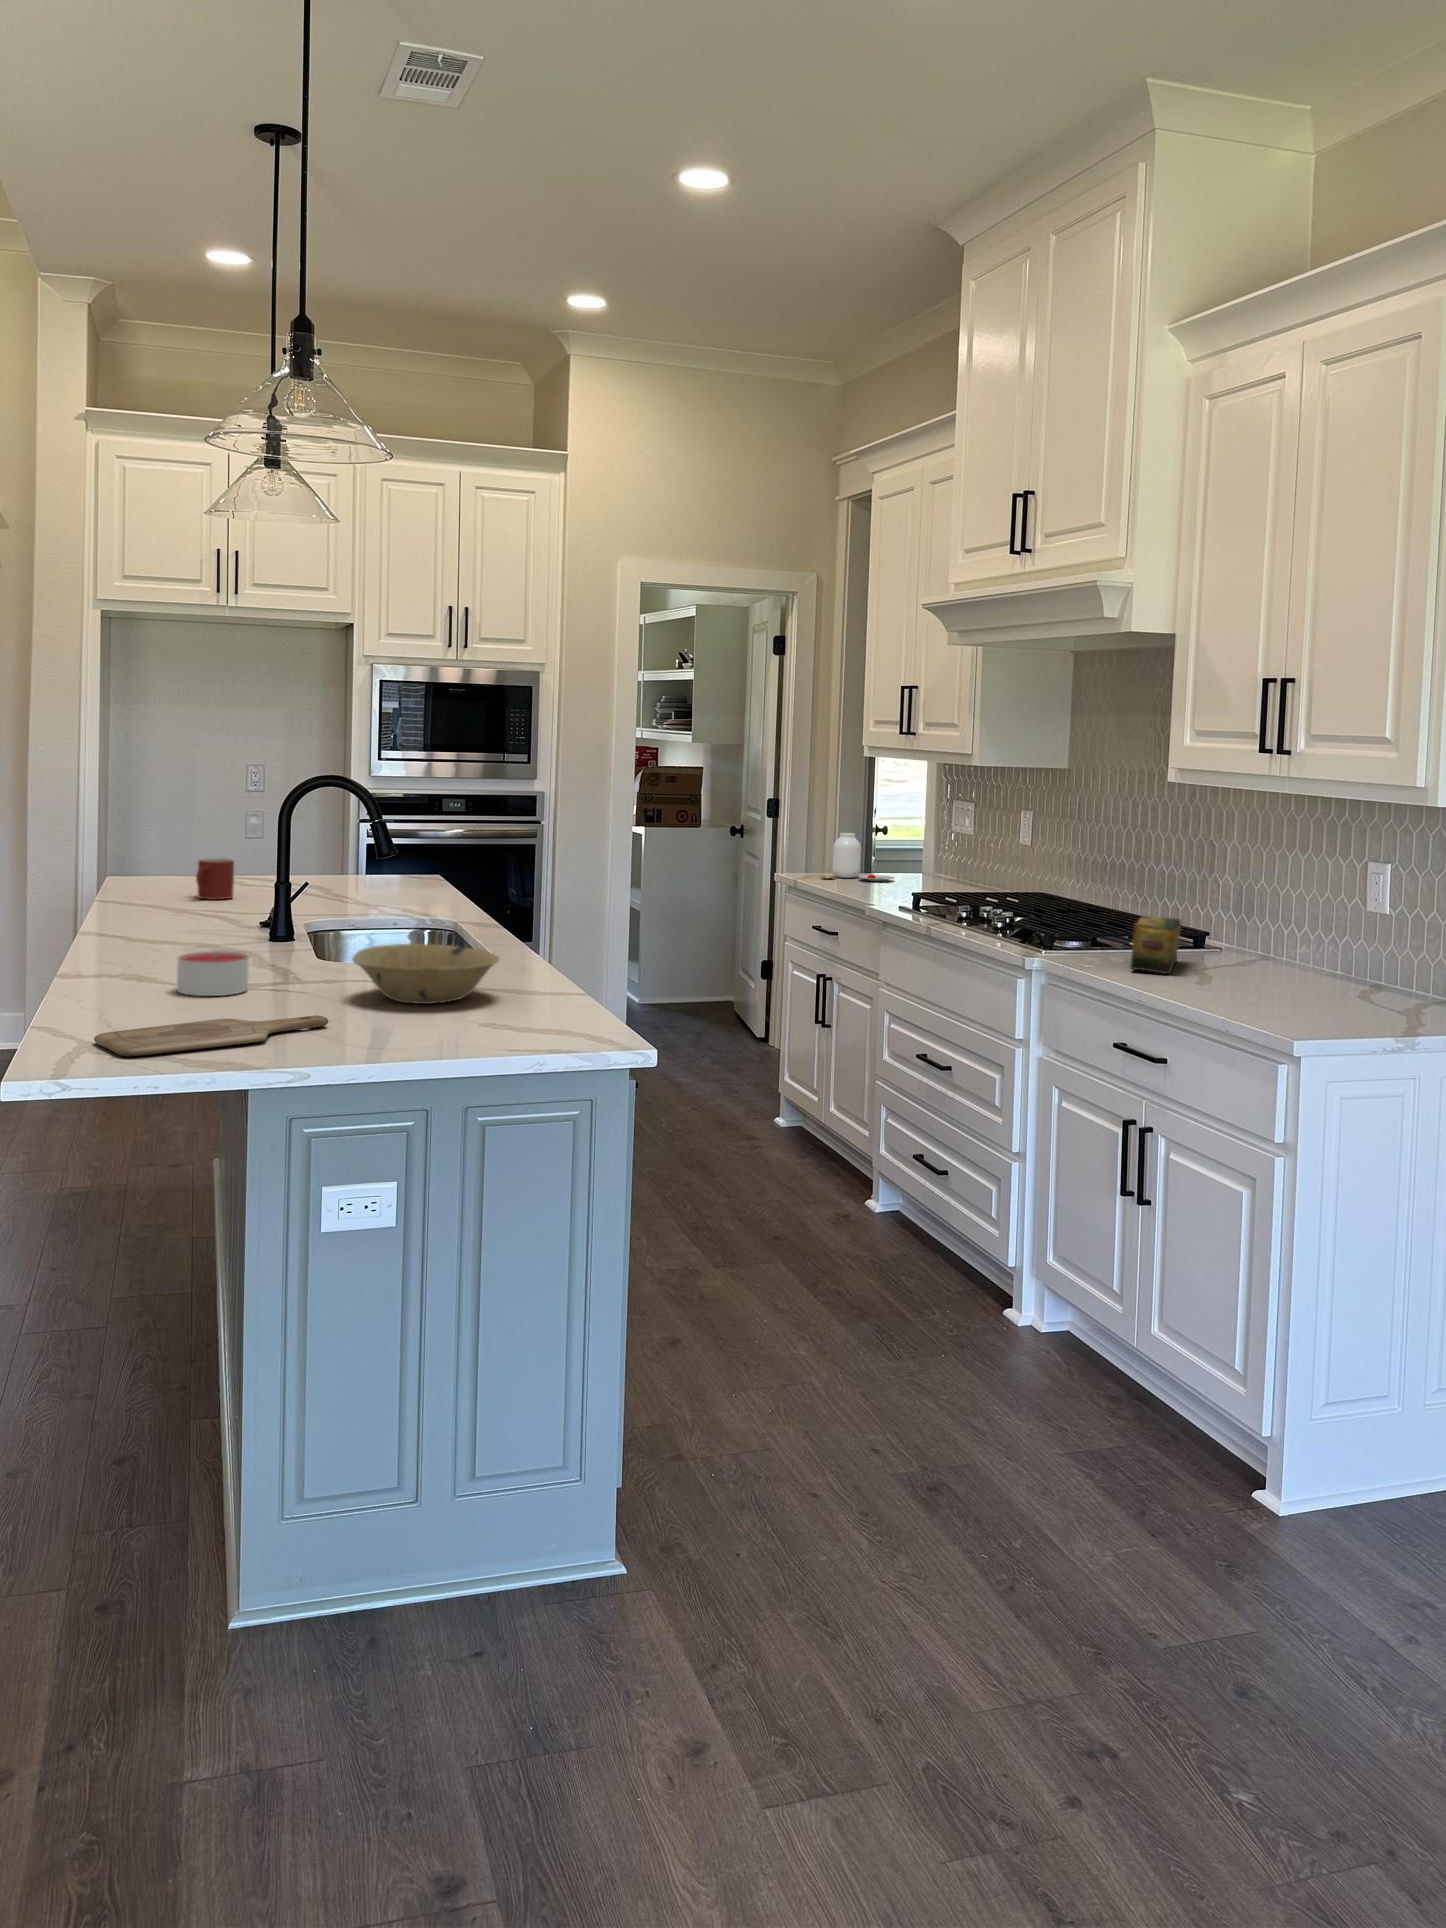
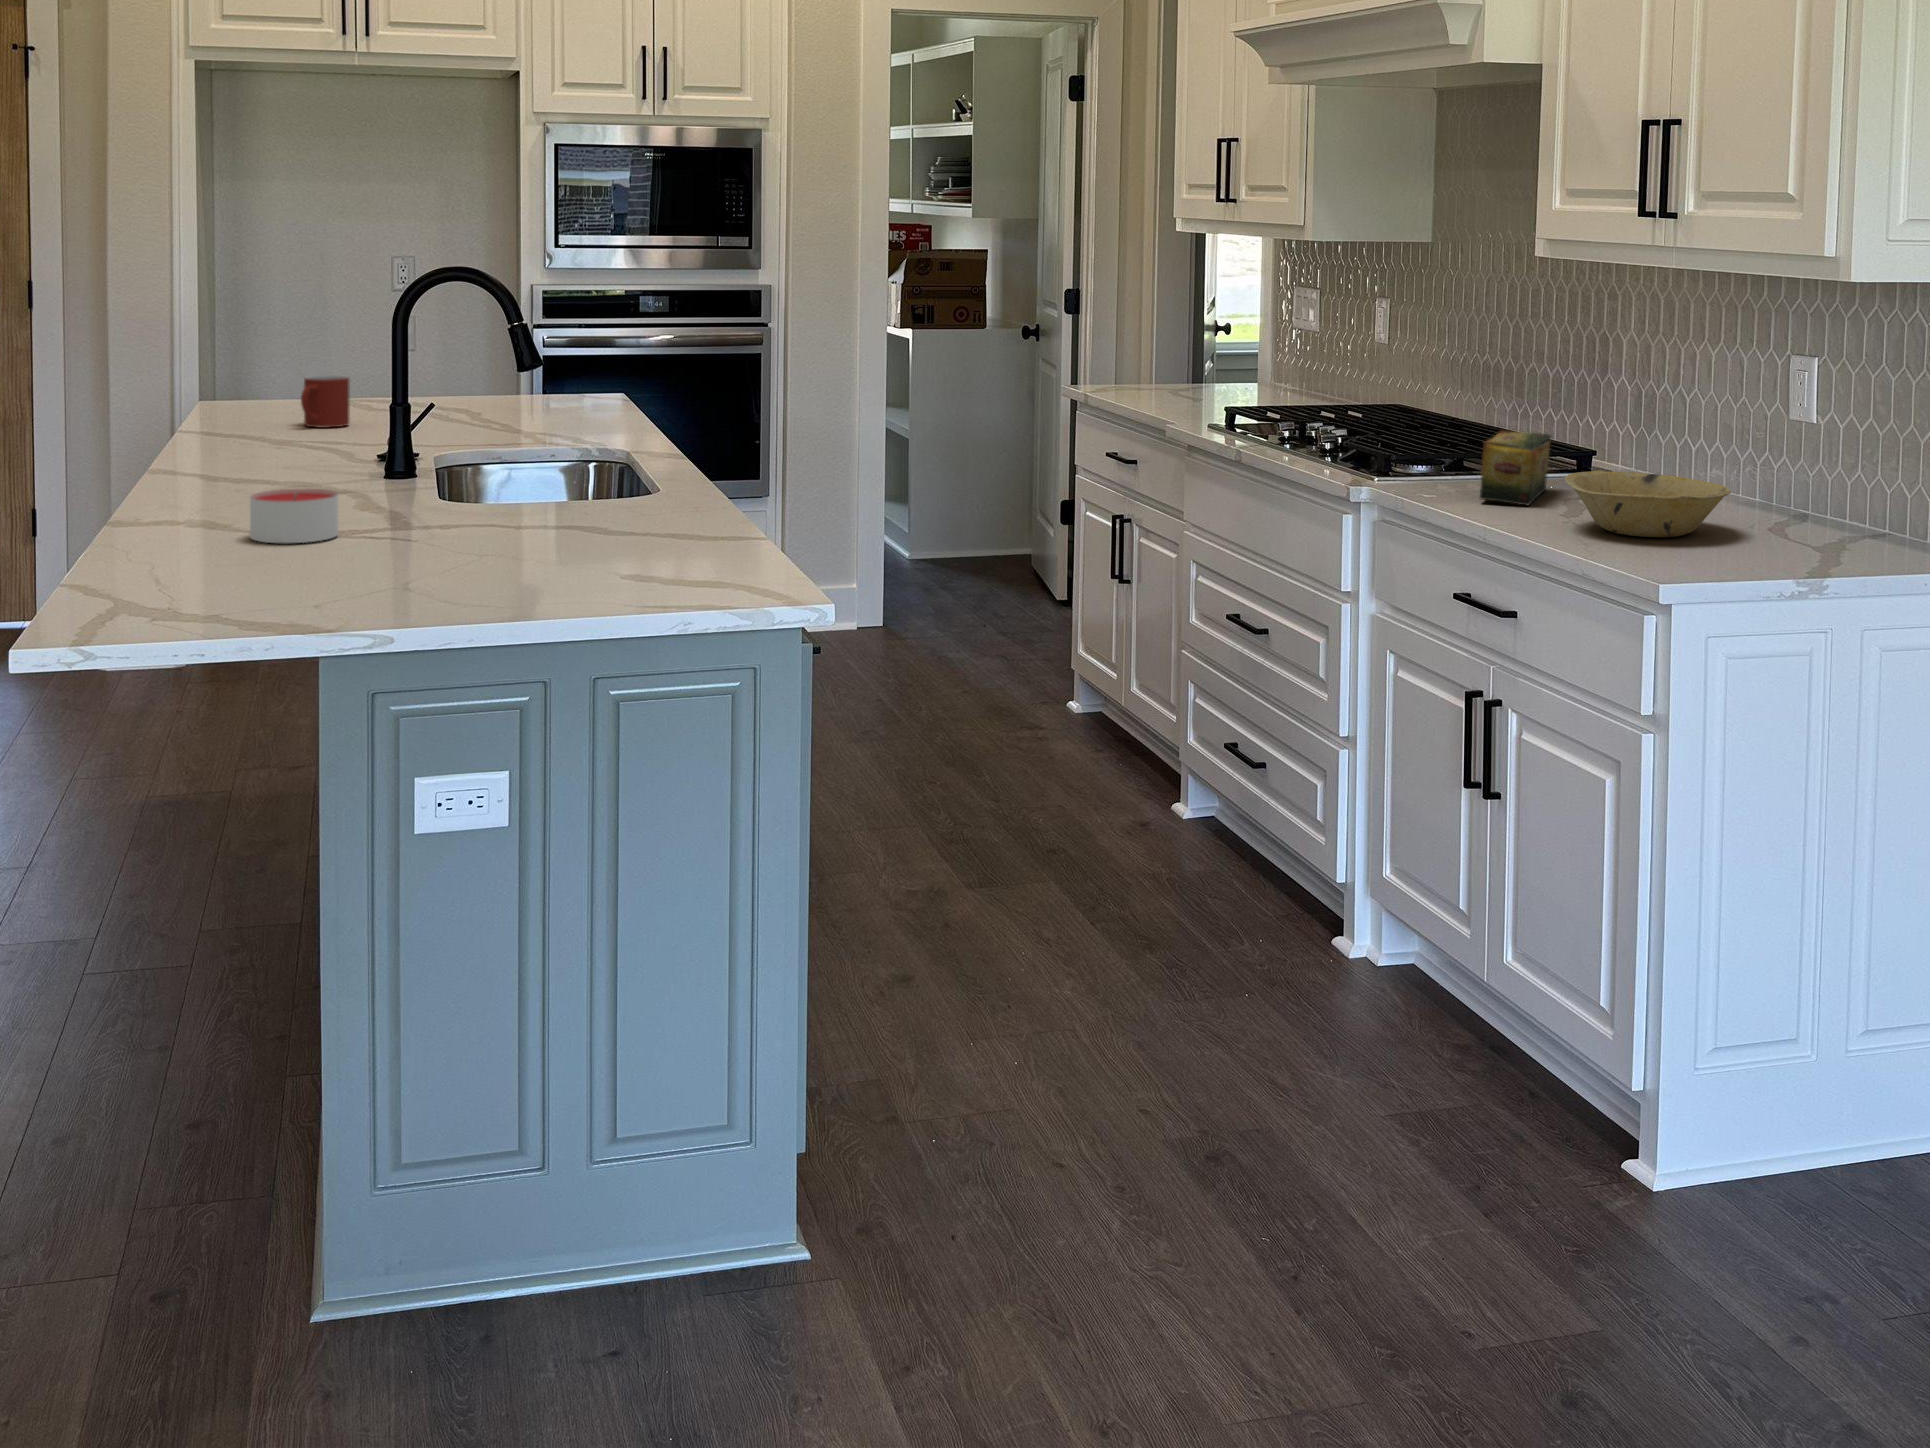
jar: present [821,833,894,881] -> none [1118,331,1214,393]
bowl: present [352,943,500,1004] -> present [1565,471,1731,537]
cutting board: present [94,1015,328,1056] -> none [134,564,426,614]

